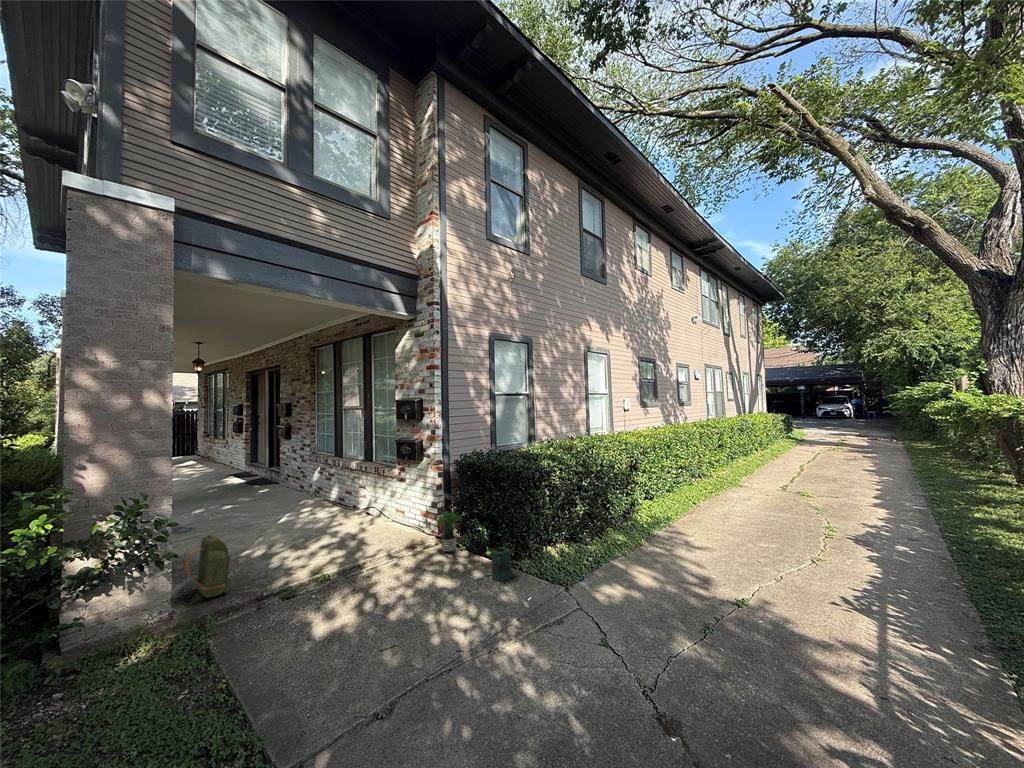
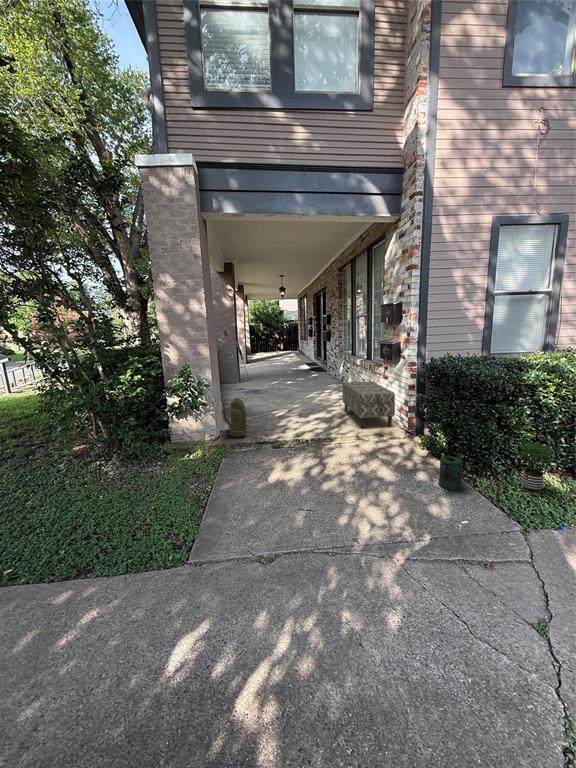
bench: none [345,487,421,544] -> present [342,381,395,428]
potted plant: present [437,512,461,553] -> present [515,442,552,492]

